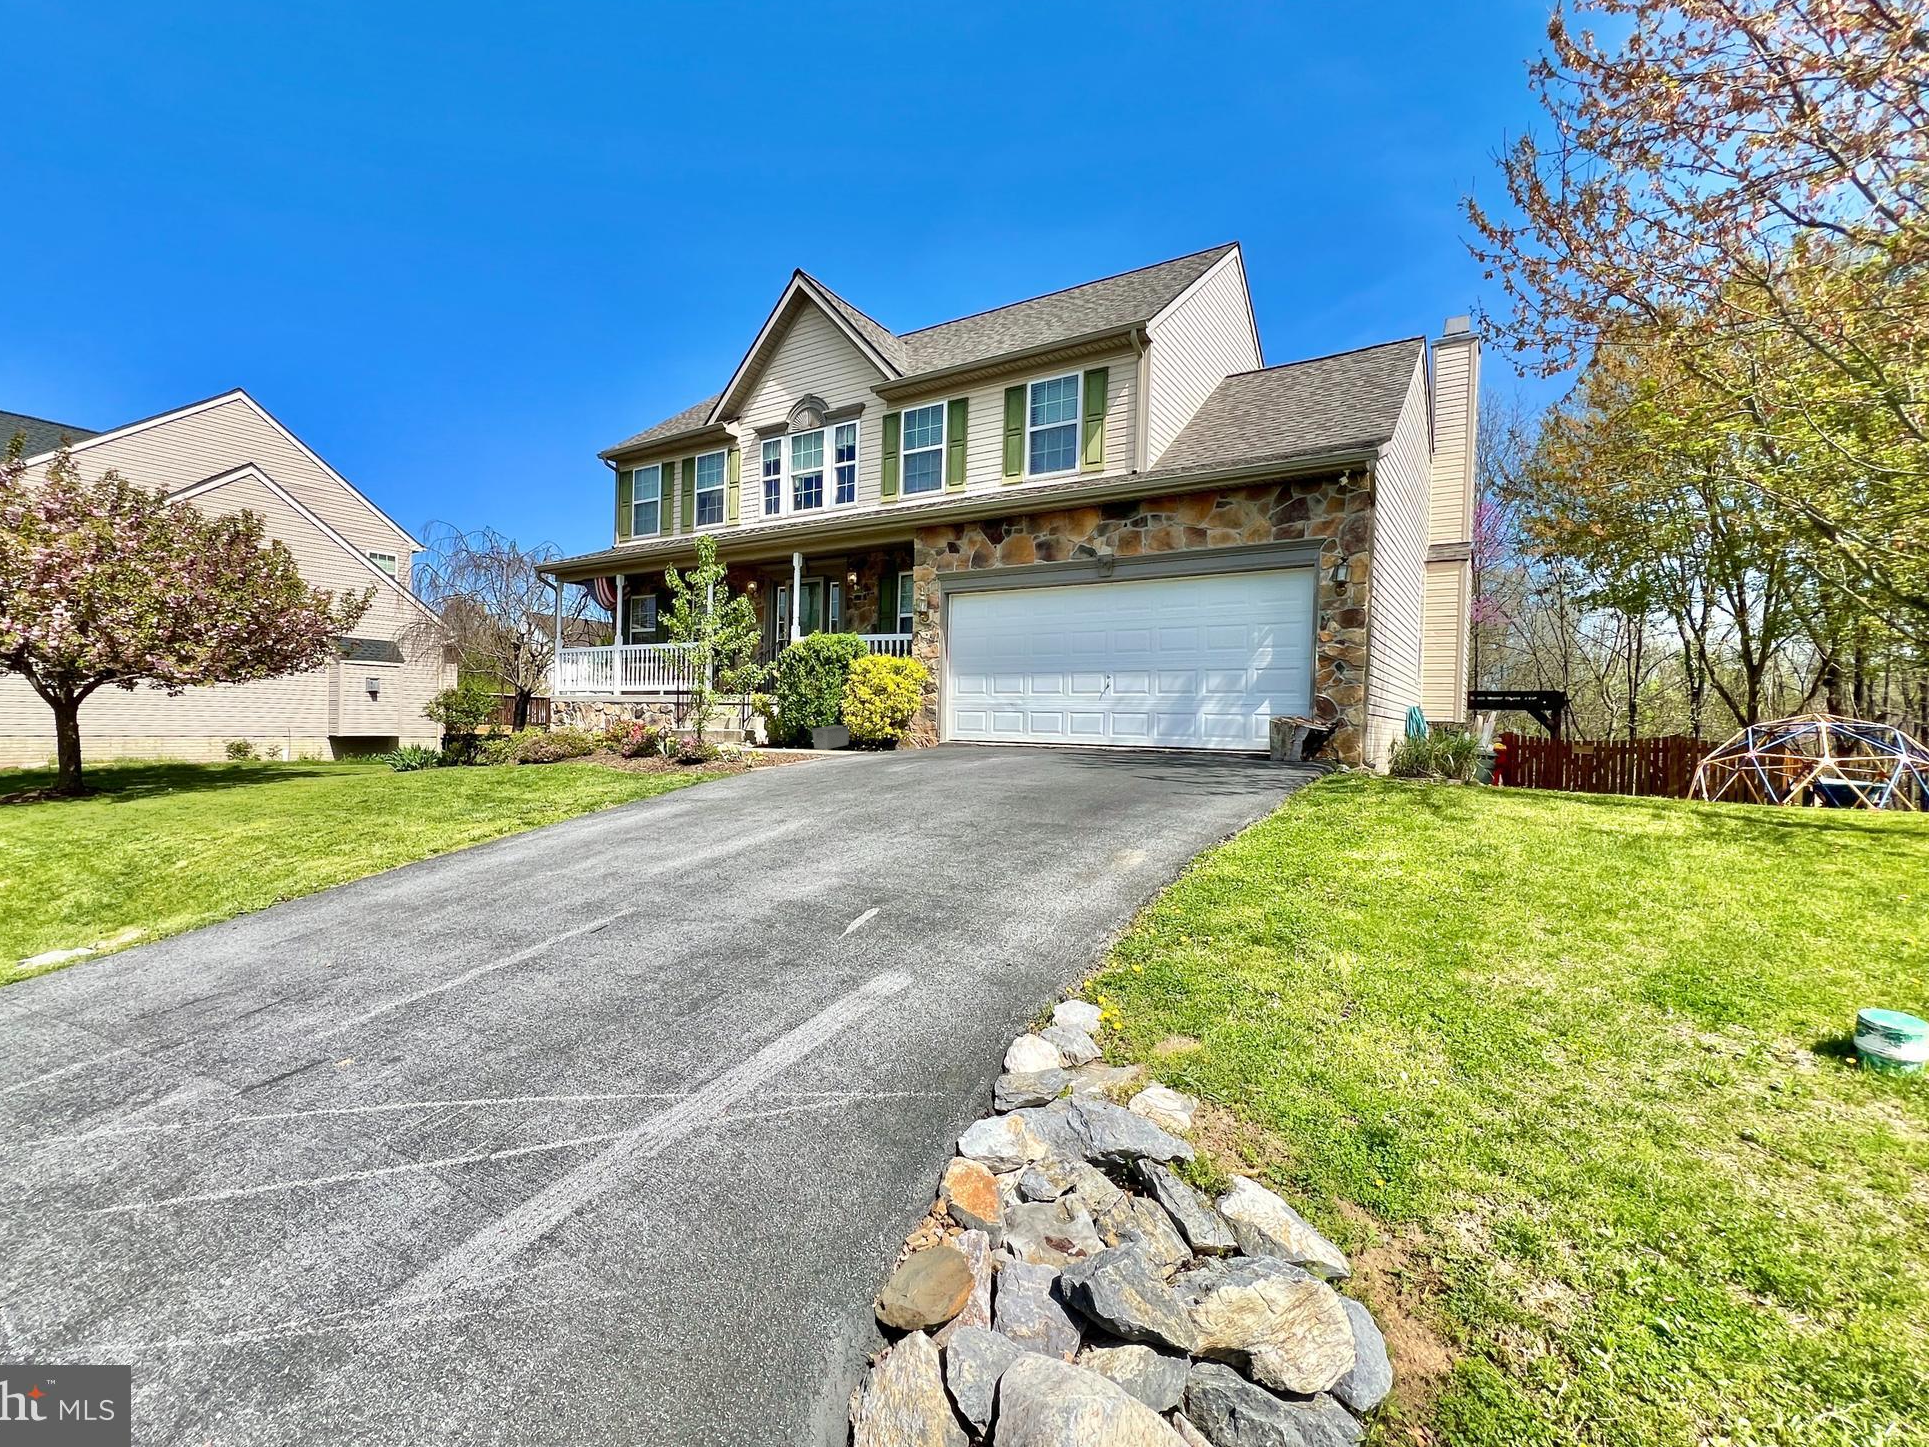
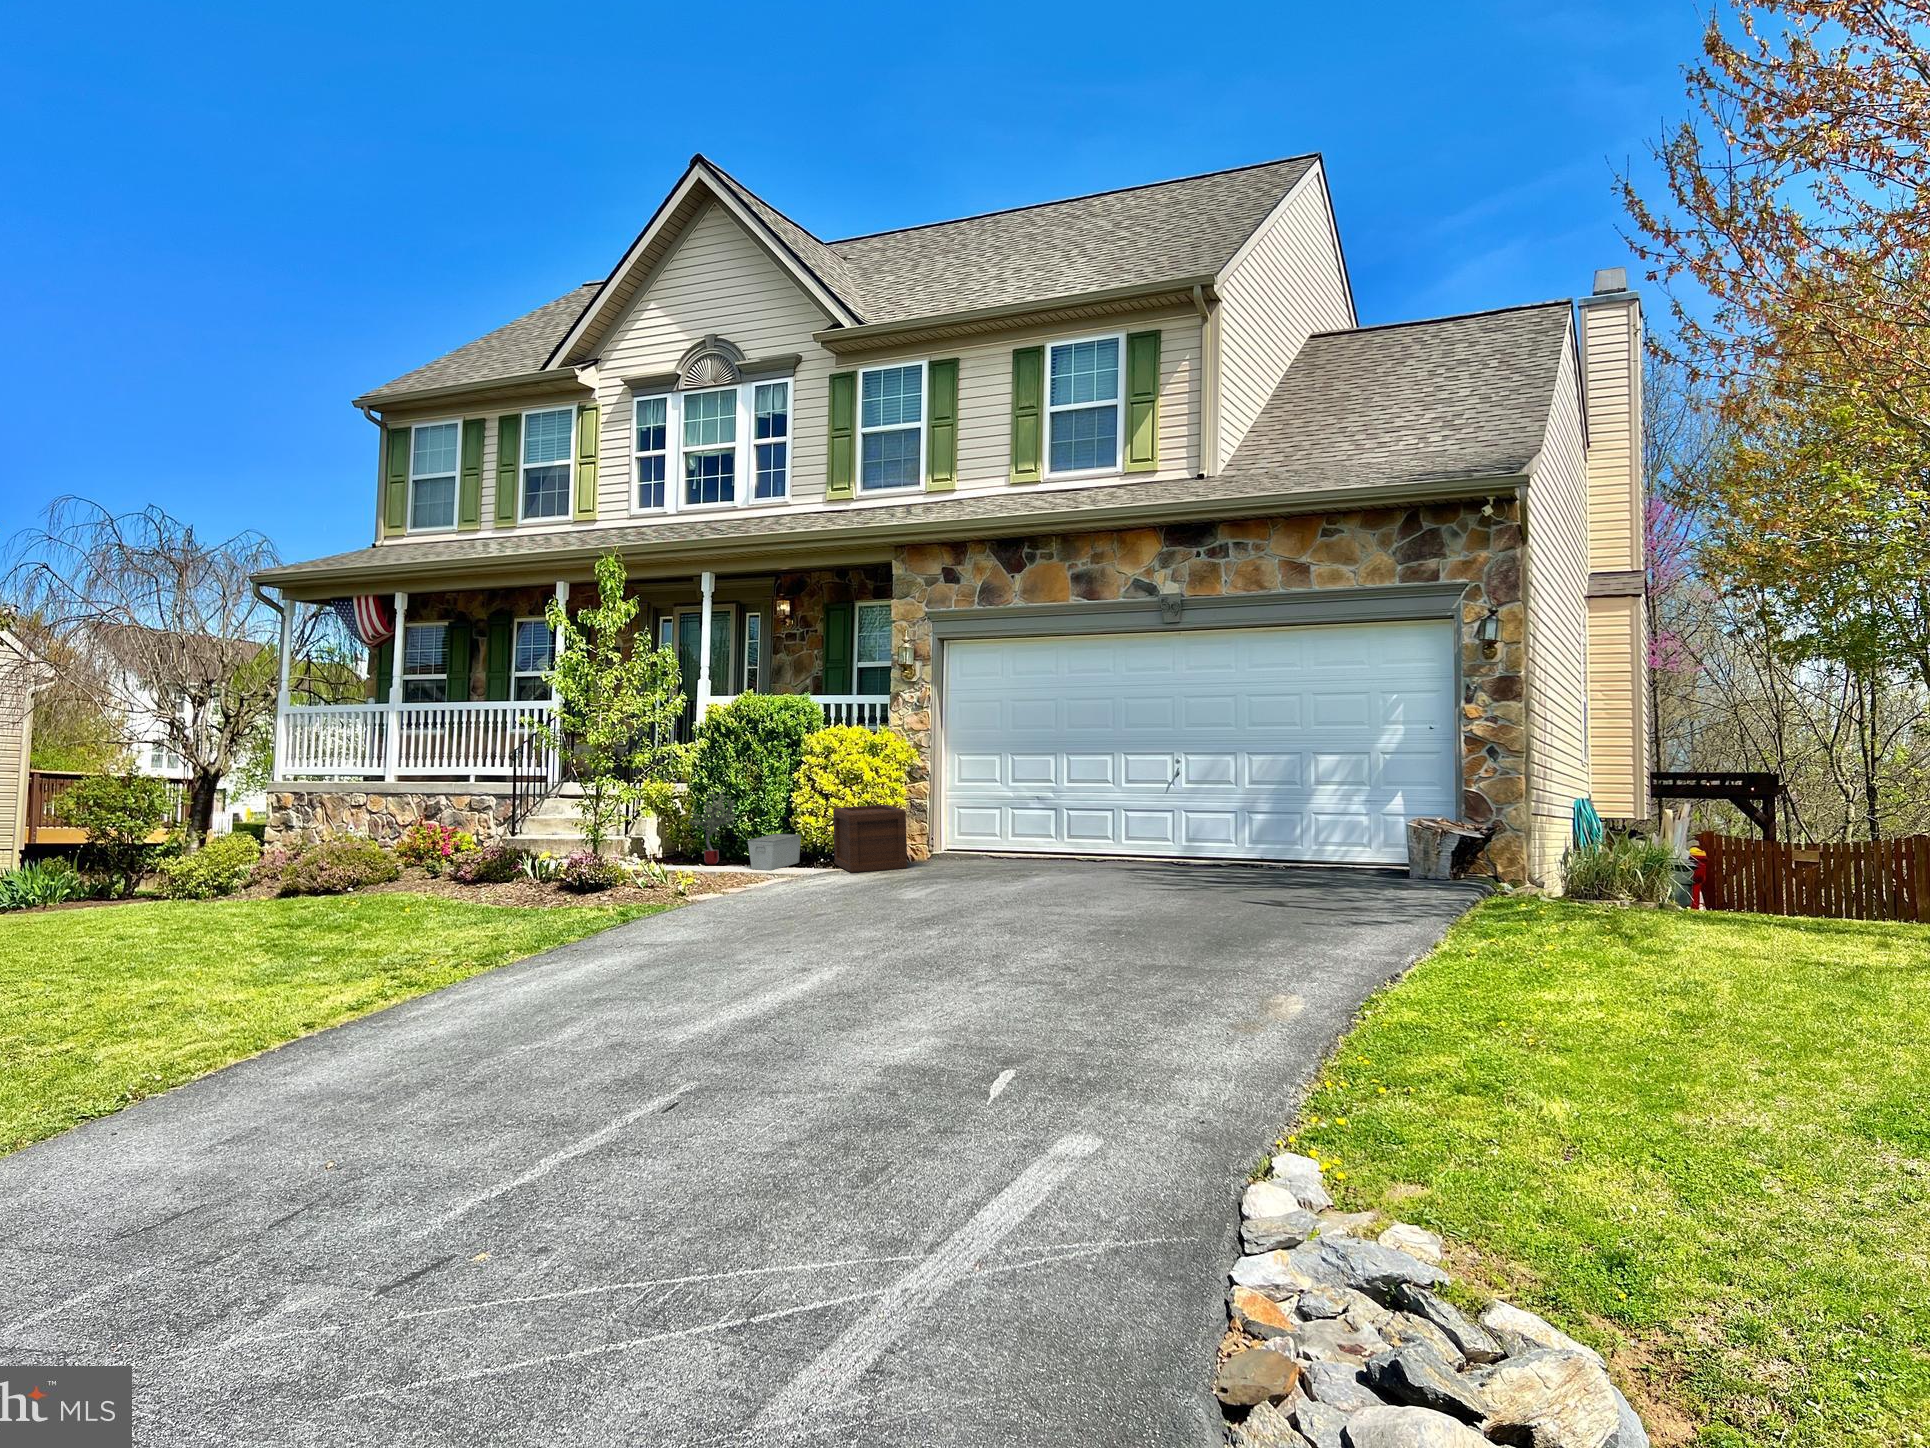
potted tree: none [777,695,808,745] -> present [688,790,737,865]
wooden crate: none [869,706,917,751] -> present [833,805,907,873]

